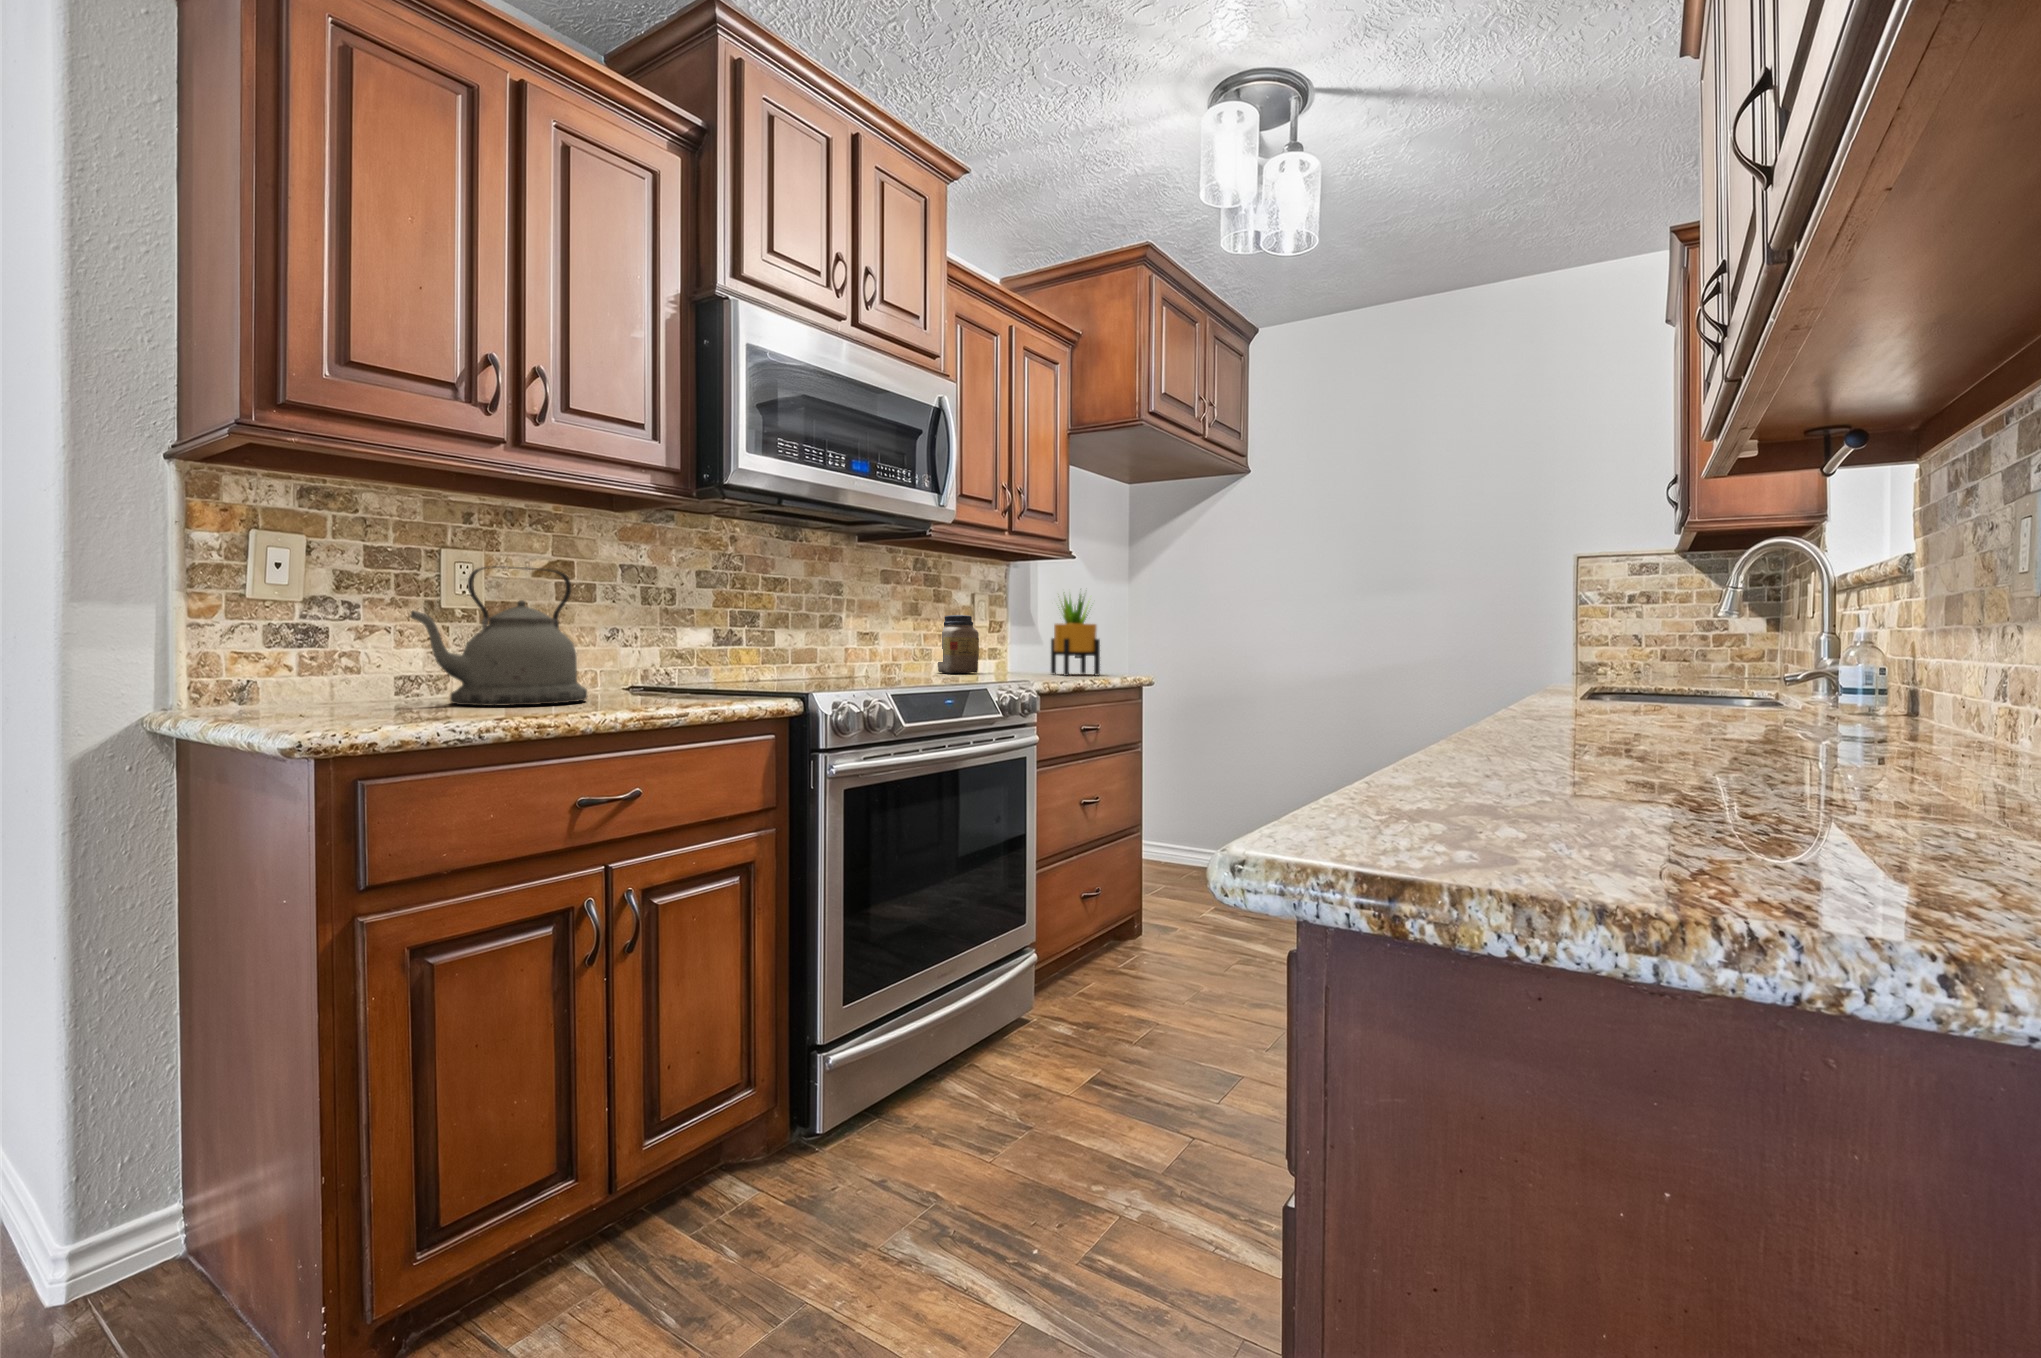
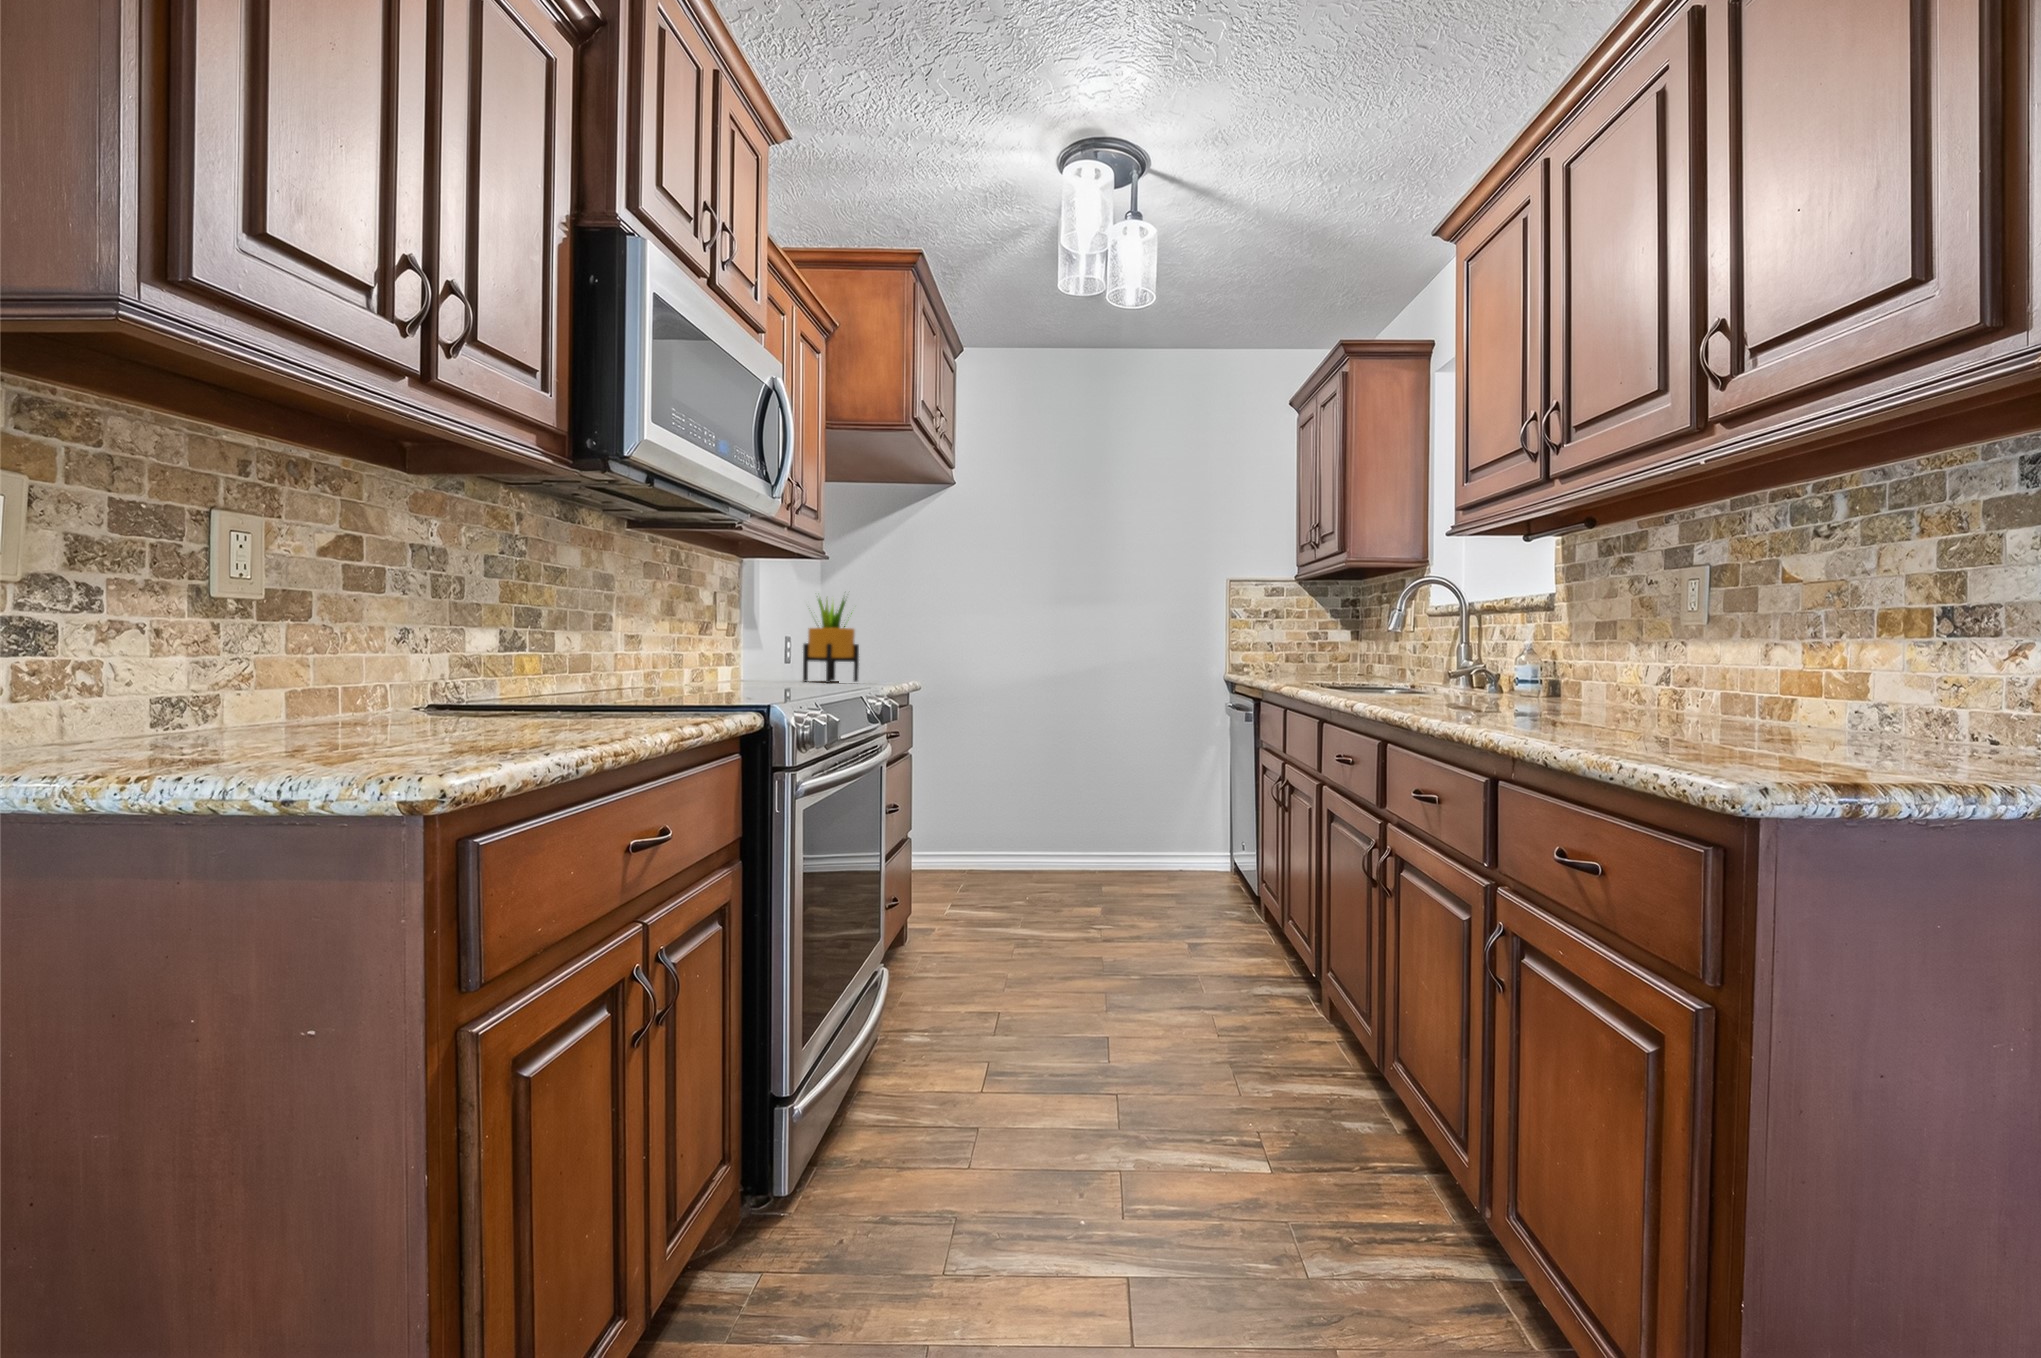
kettle: present [410,566,587,706] -> none [284,542,496,734]
jar: present [938,615,979,674] -> none [677,617,729,683]

